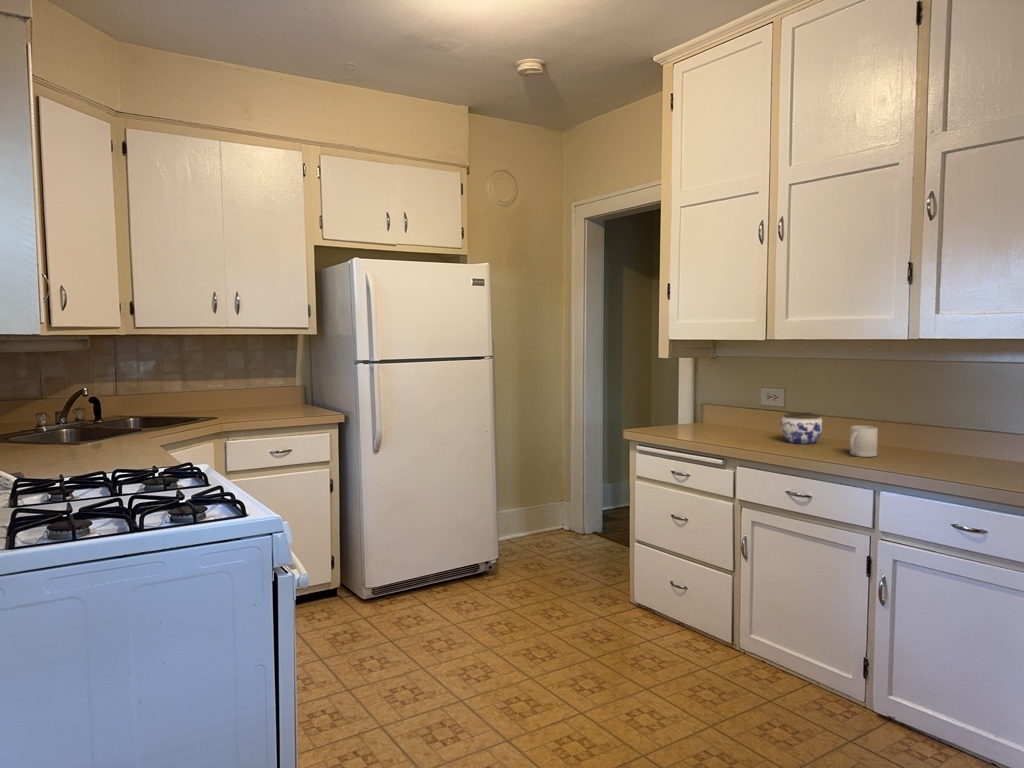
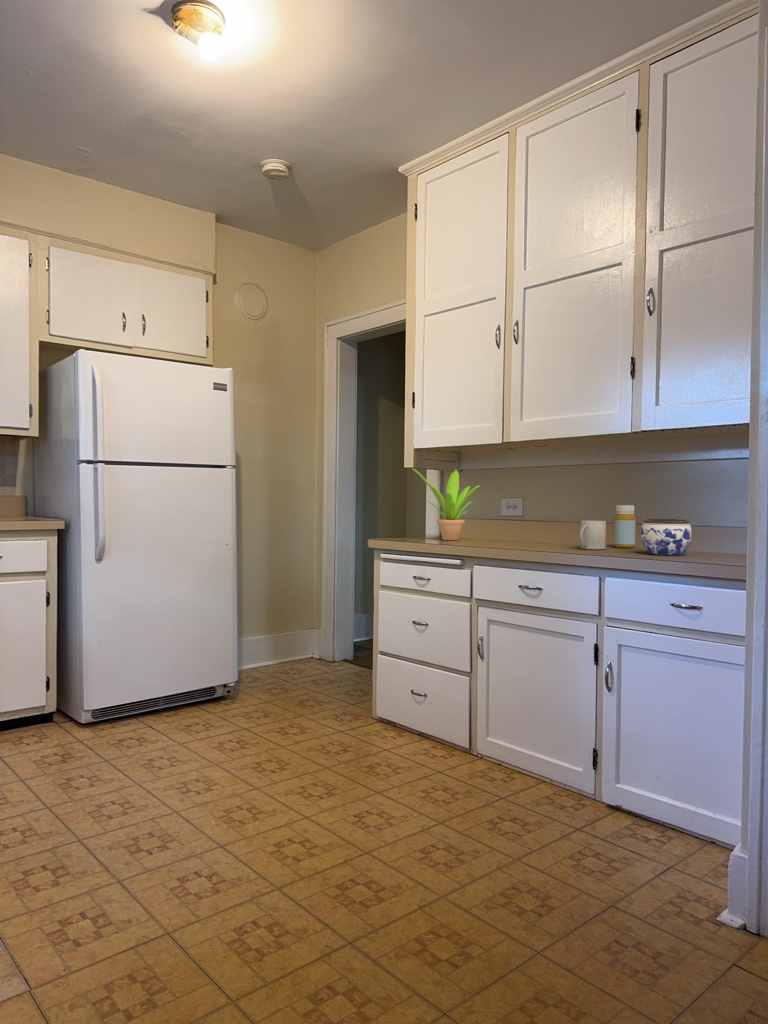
potted plant: none [669,362,740,435] -> present [412,468,480,540]
bottle: none [885,408,909,453] -> present [614,505,635,548]
jar: present [781,413,823,444] -> present [641,519,692,555]

